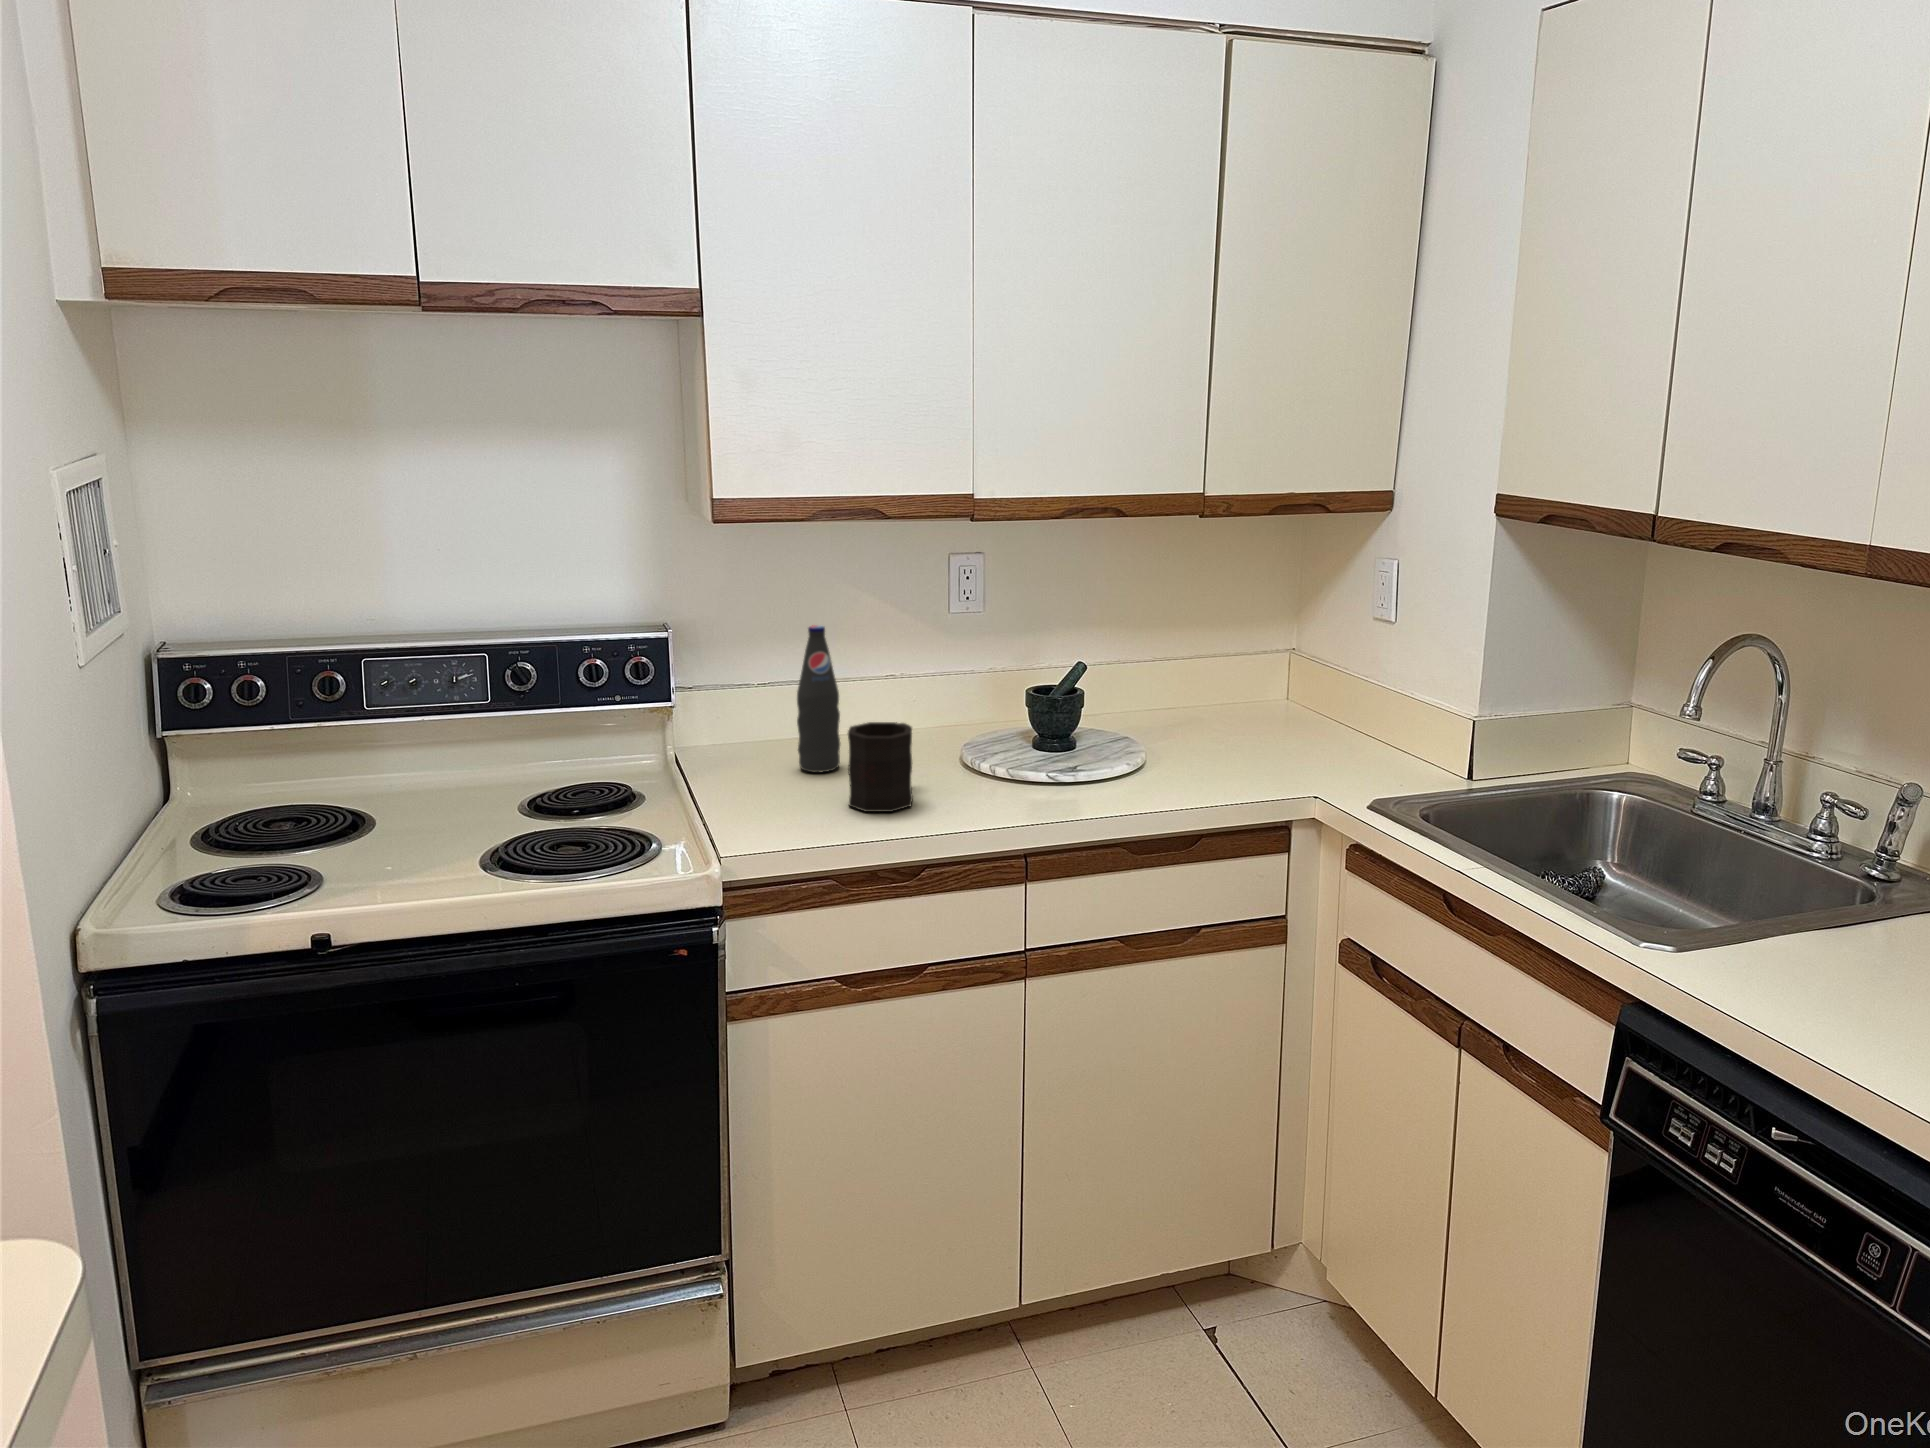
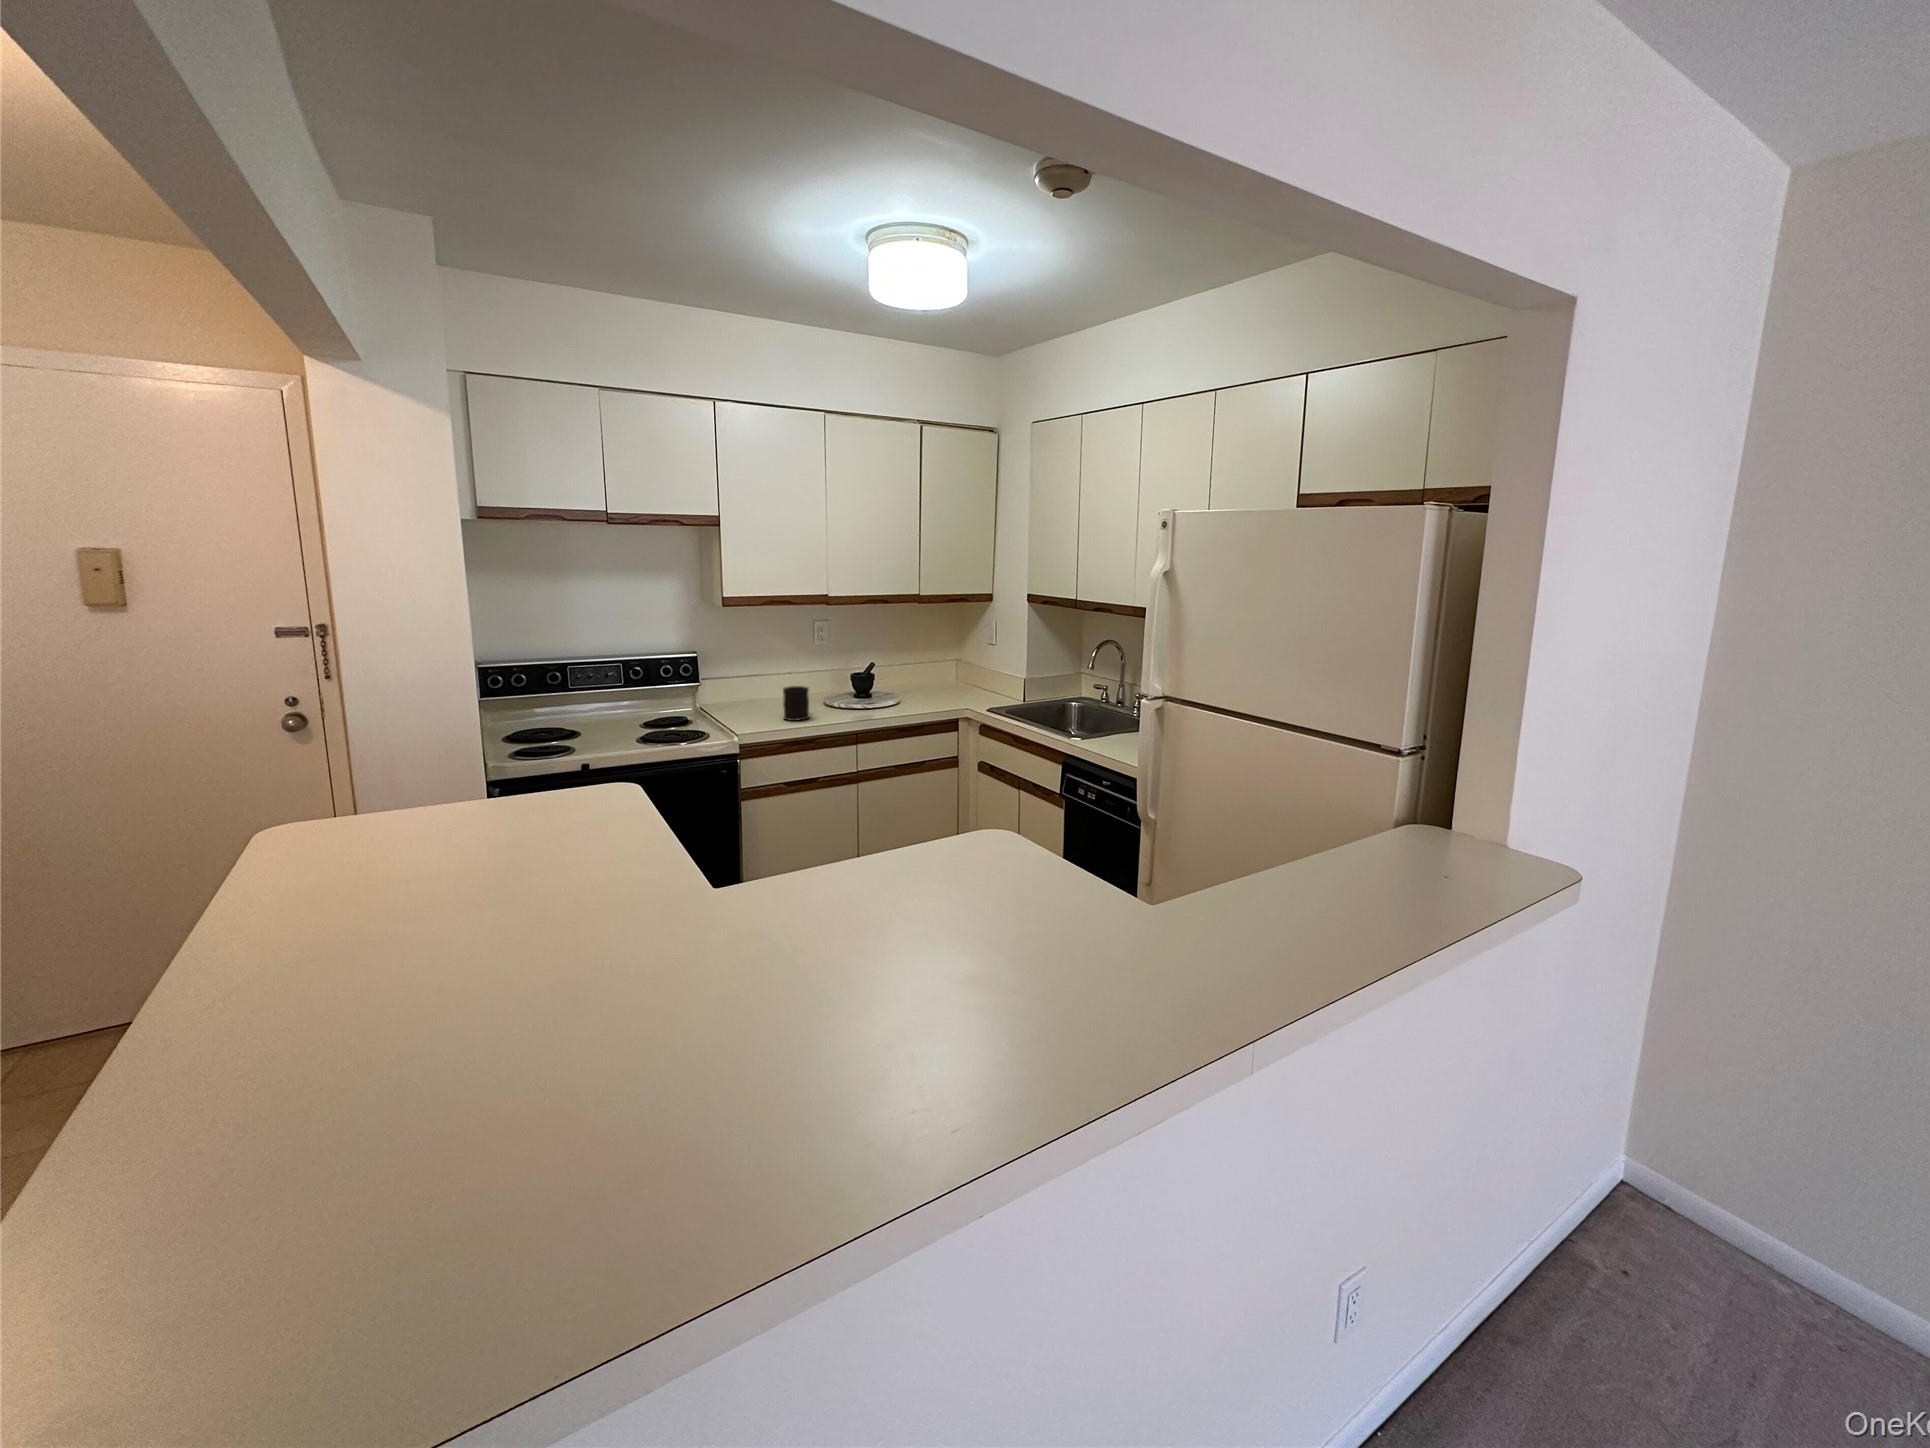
bottle: present [797,625,840,772] -> none [757,649,776,710]

